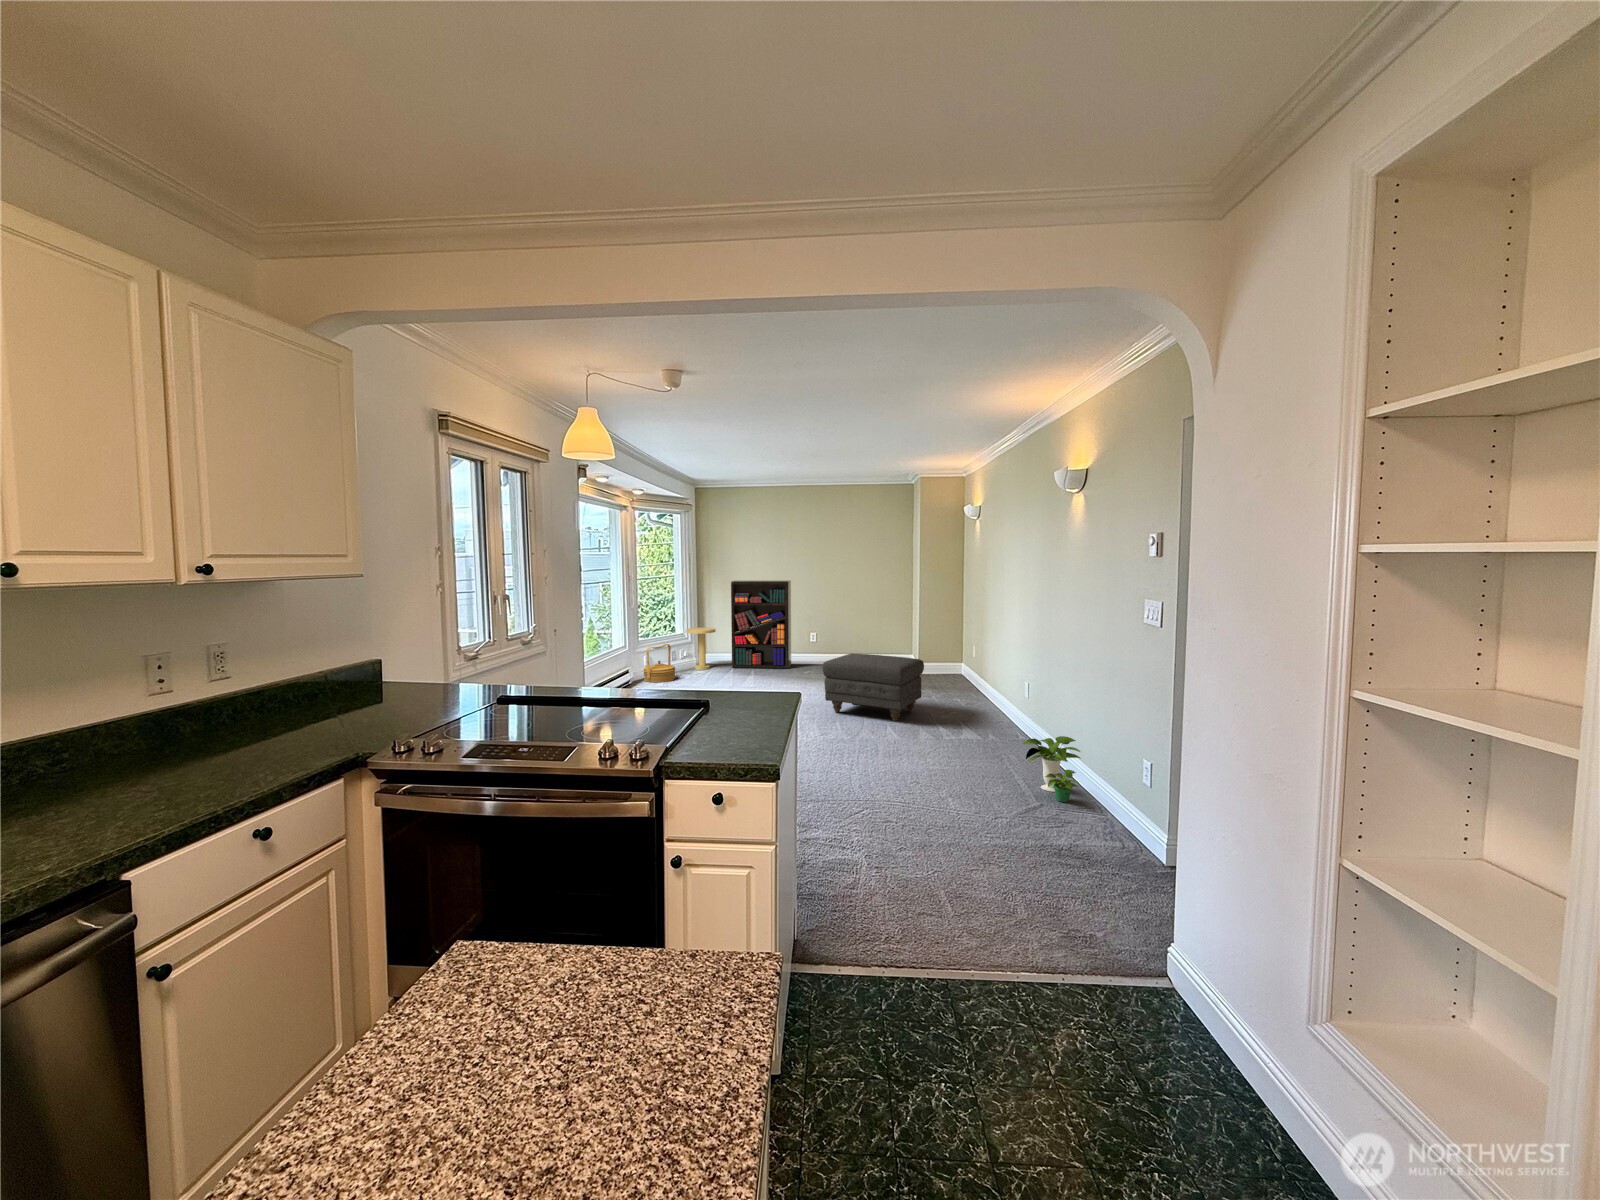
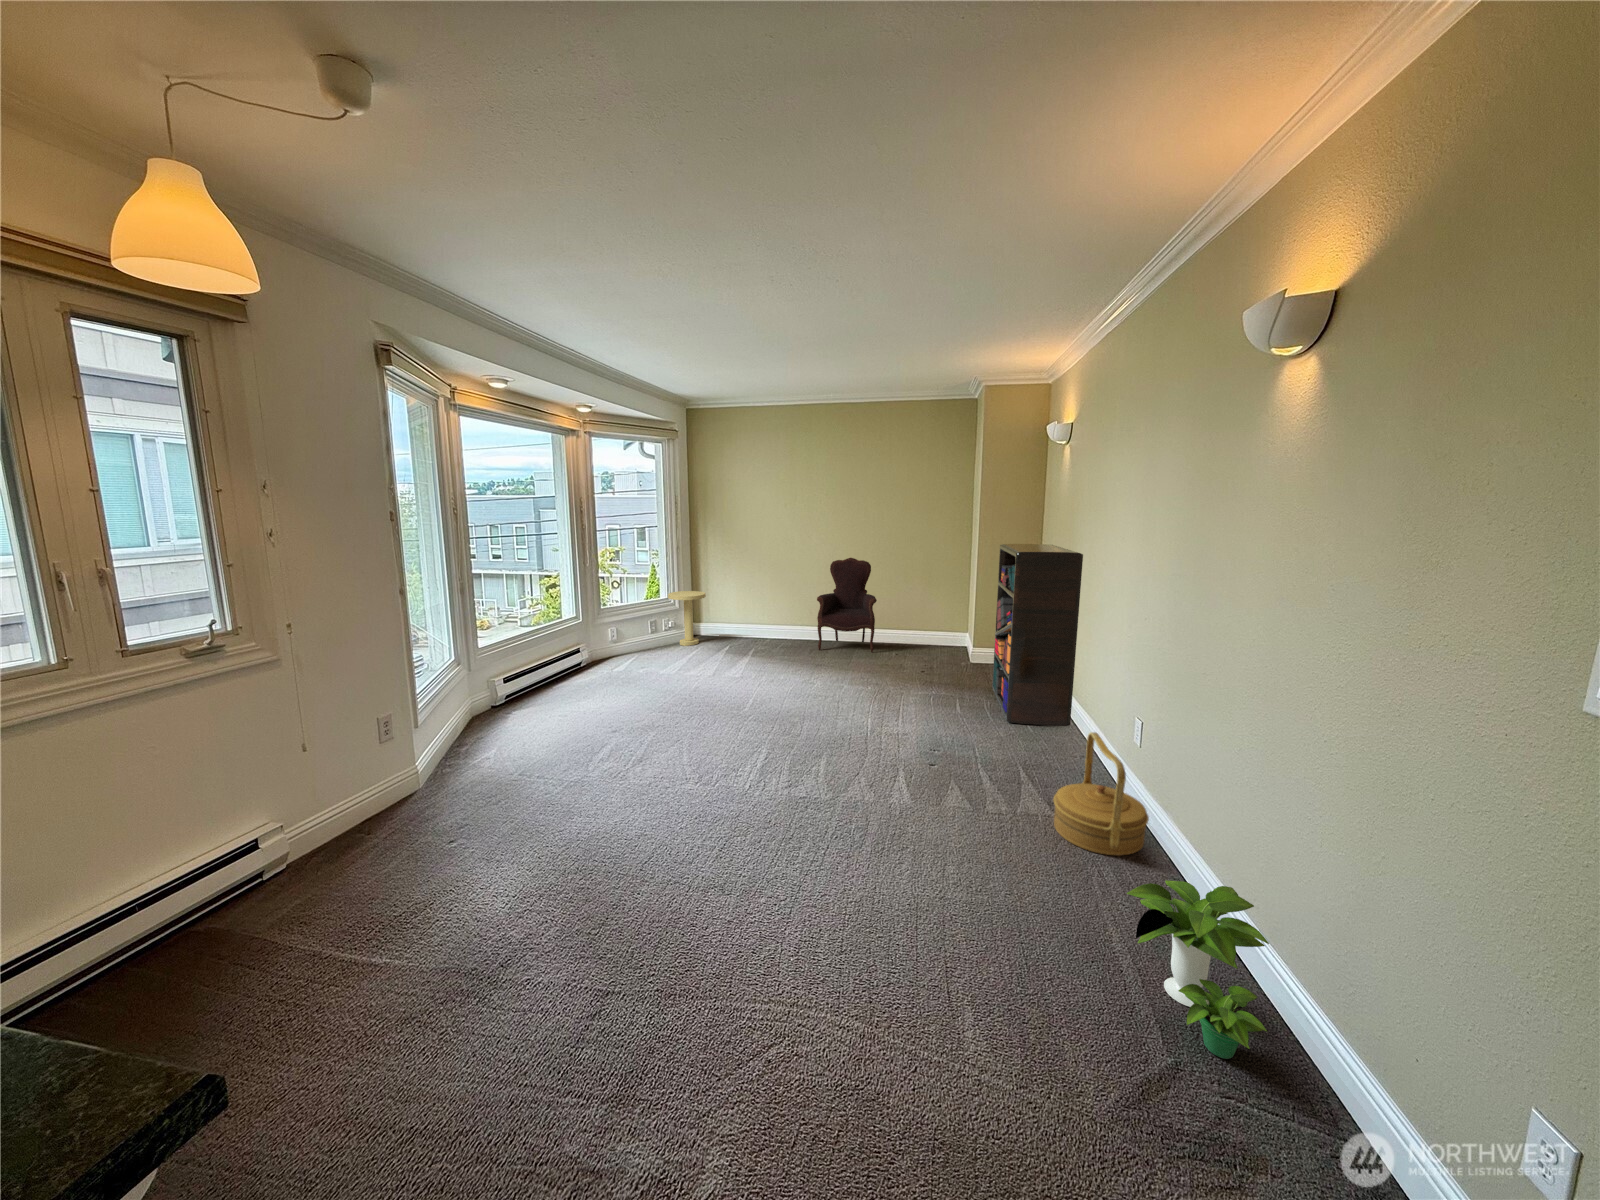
bookshelf: present [731,580,791,668] -> present [992,544,1083,726]
armchair: none [804,599,848,670] -> present [817,558,877,652]
woven basket: present [643,644,675,682] -> present [1053,732,1149,856]
ottoman: present [822,654,924,721] -> none [806,644,964,759]

